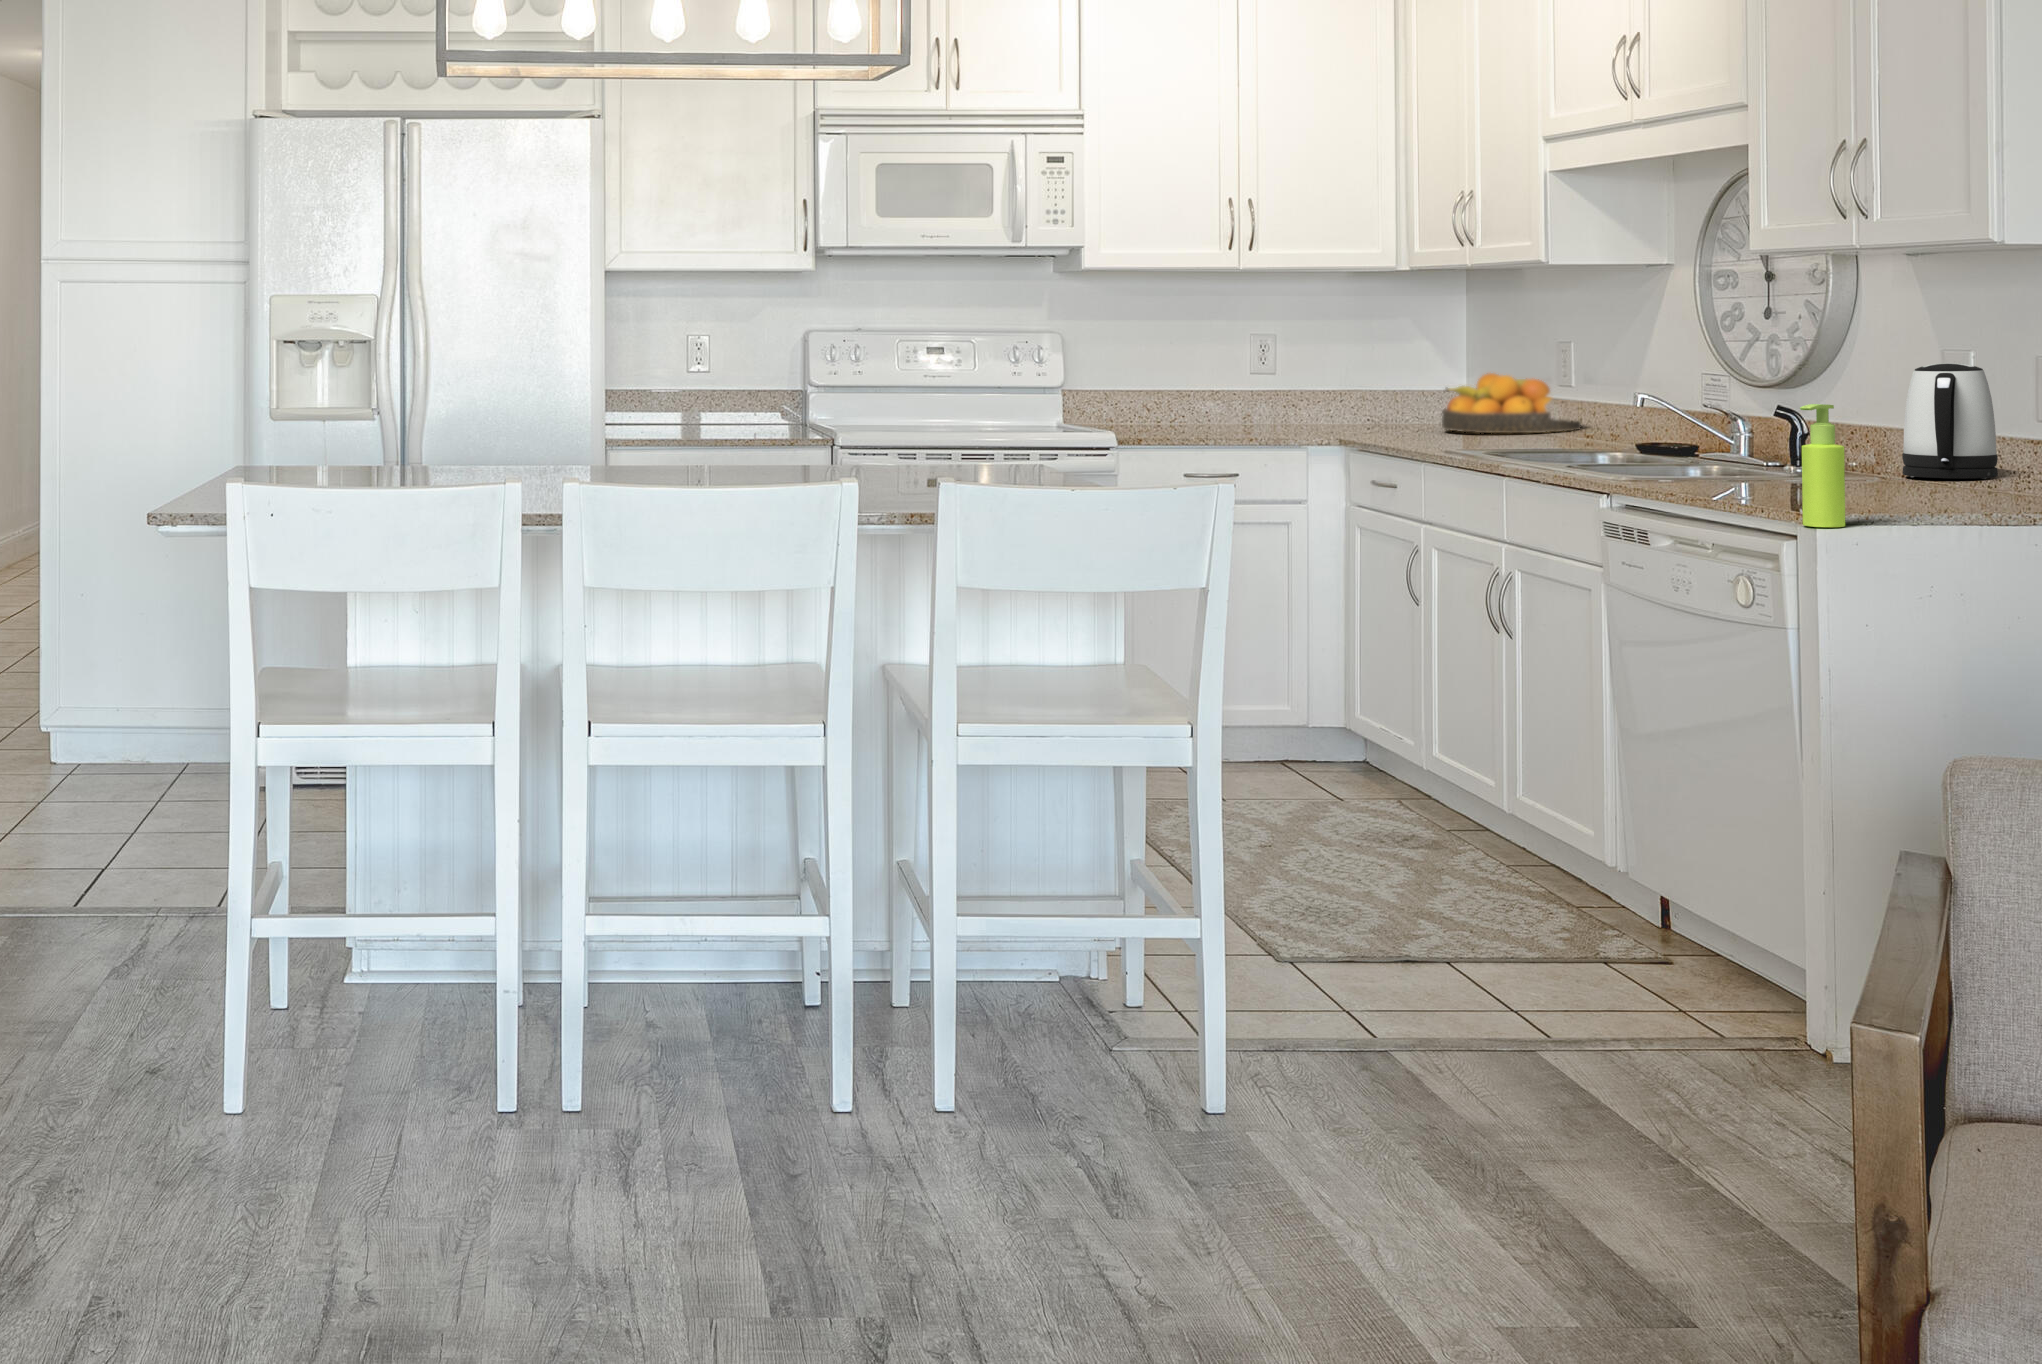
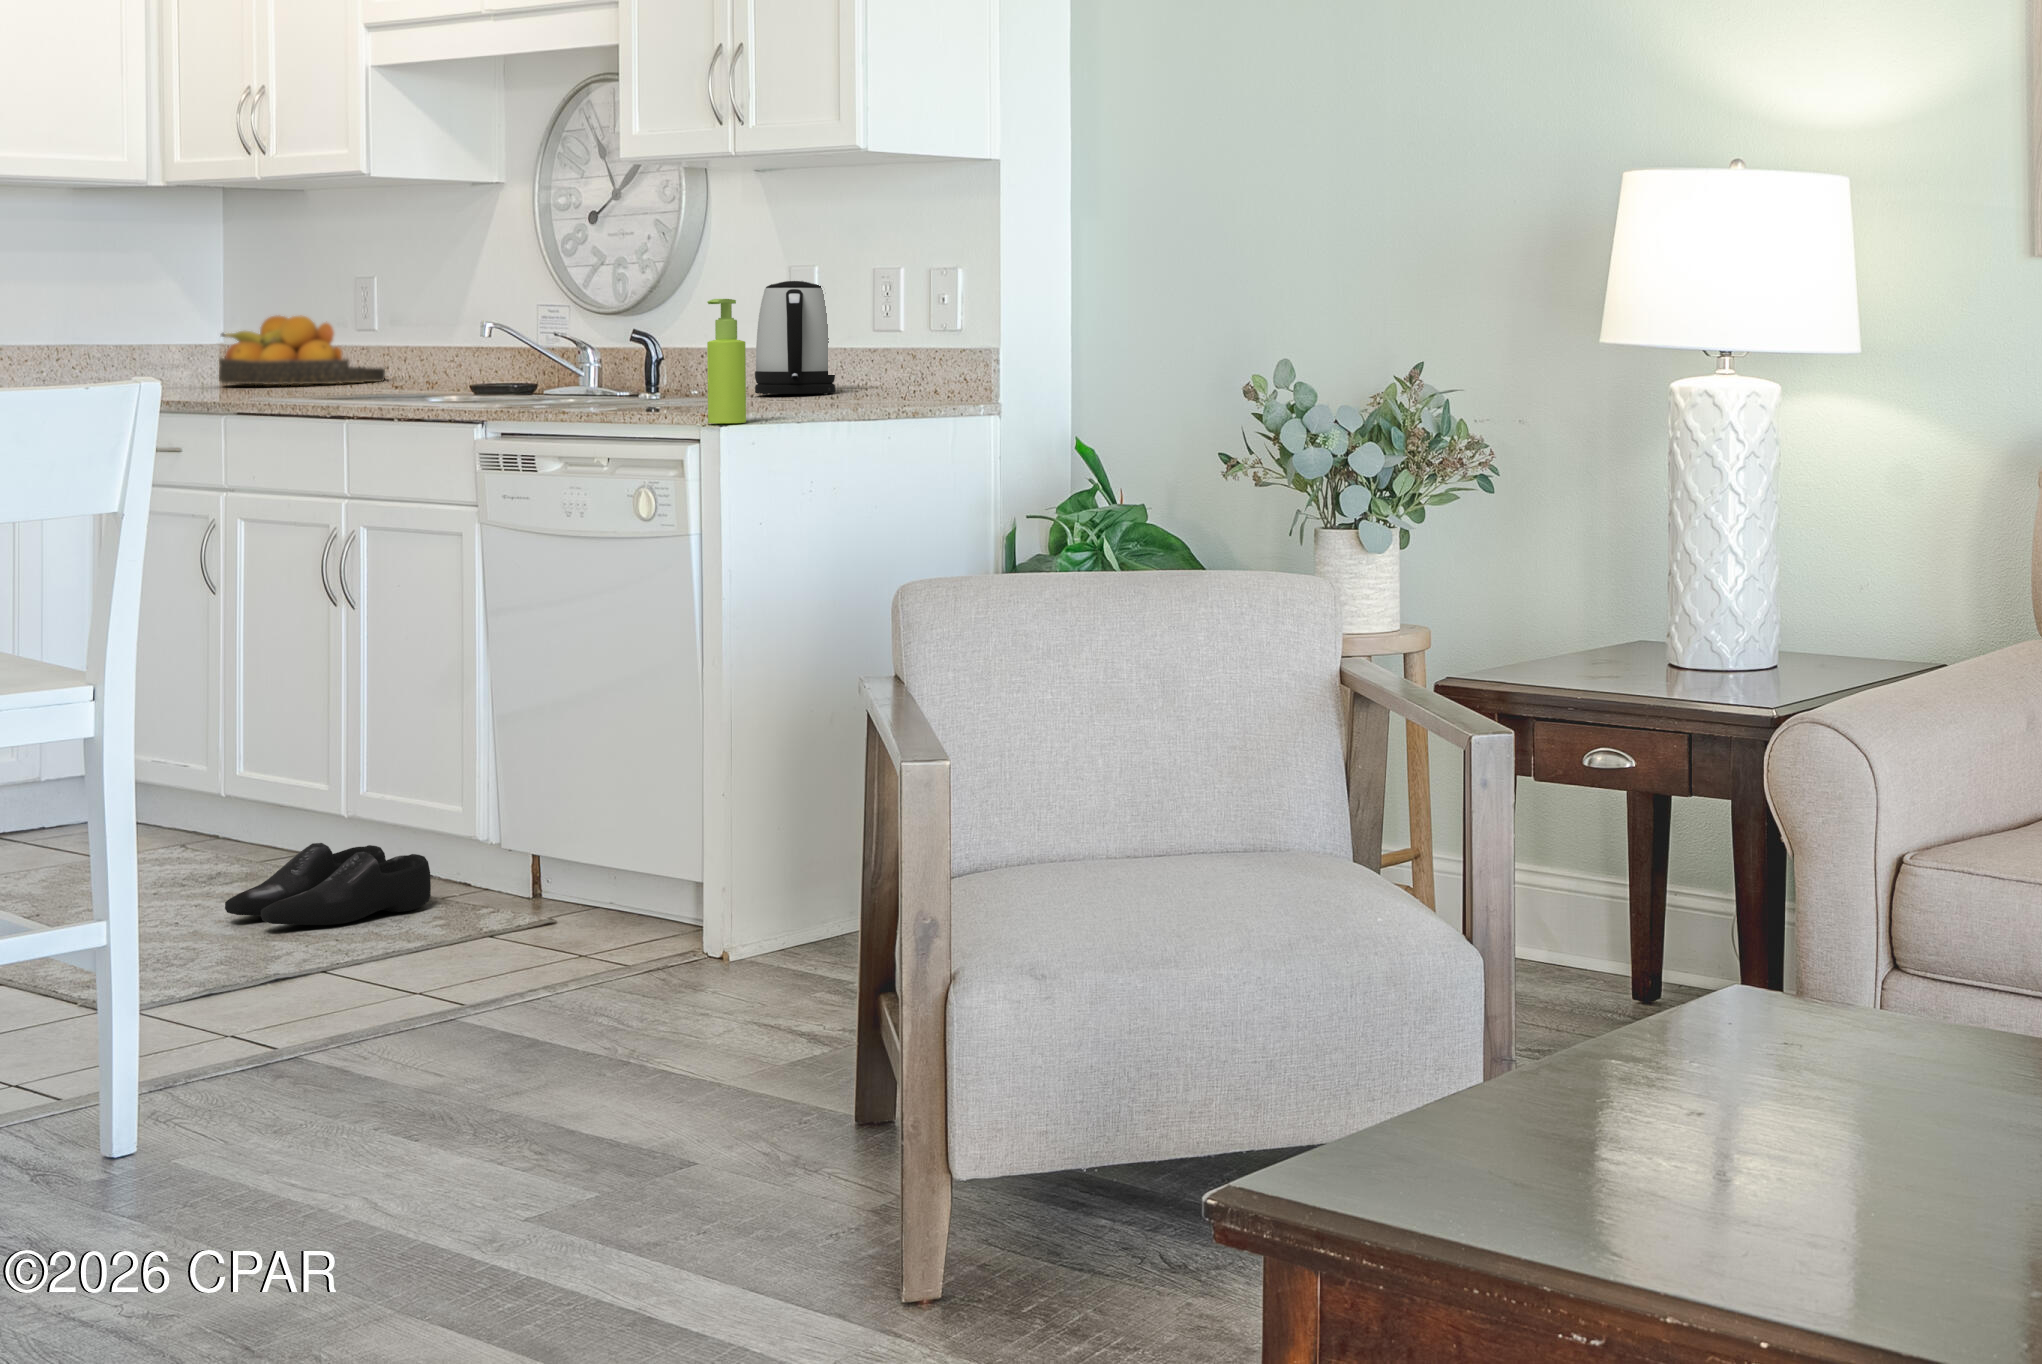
shoe: none [1388,842,1560,919] -> present [225,843,431,925]

